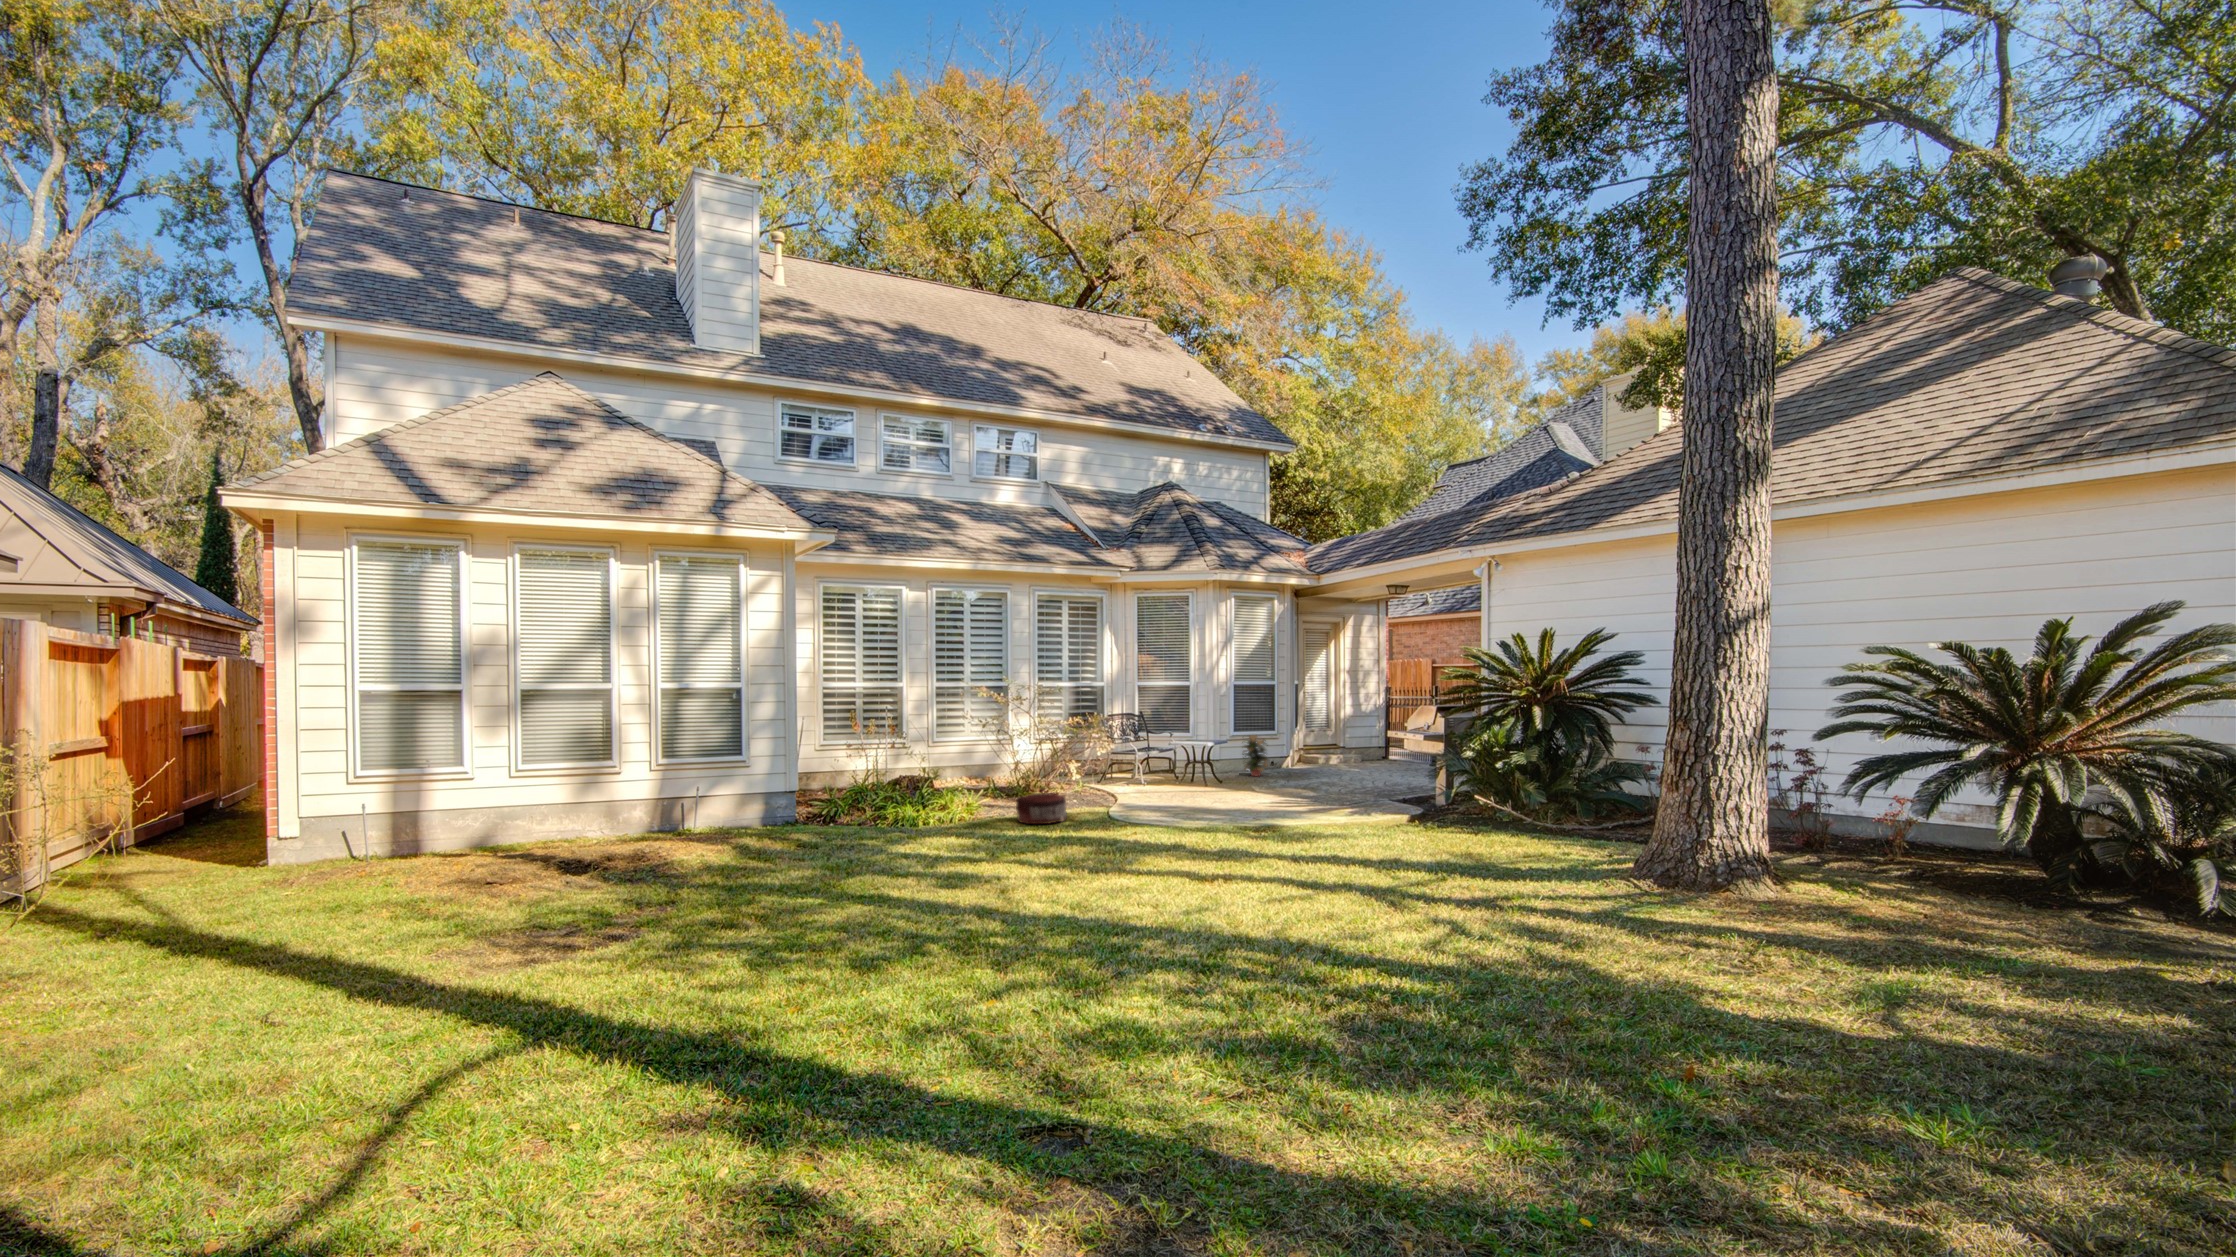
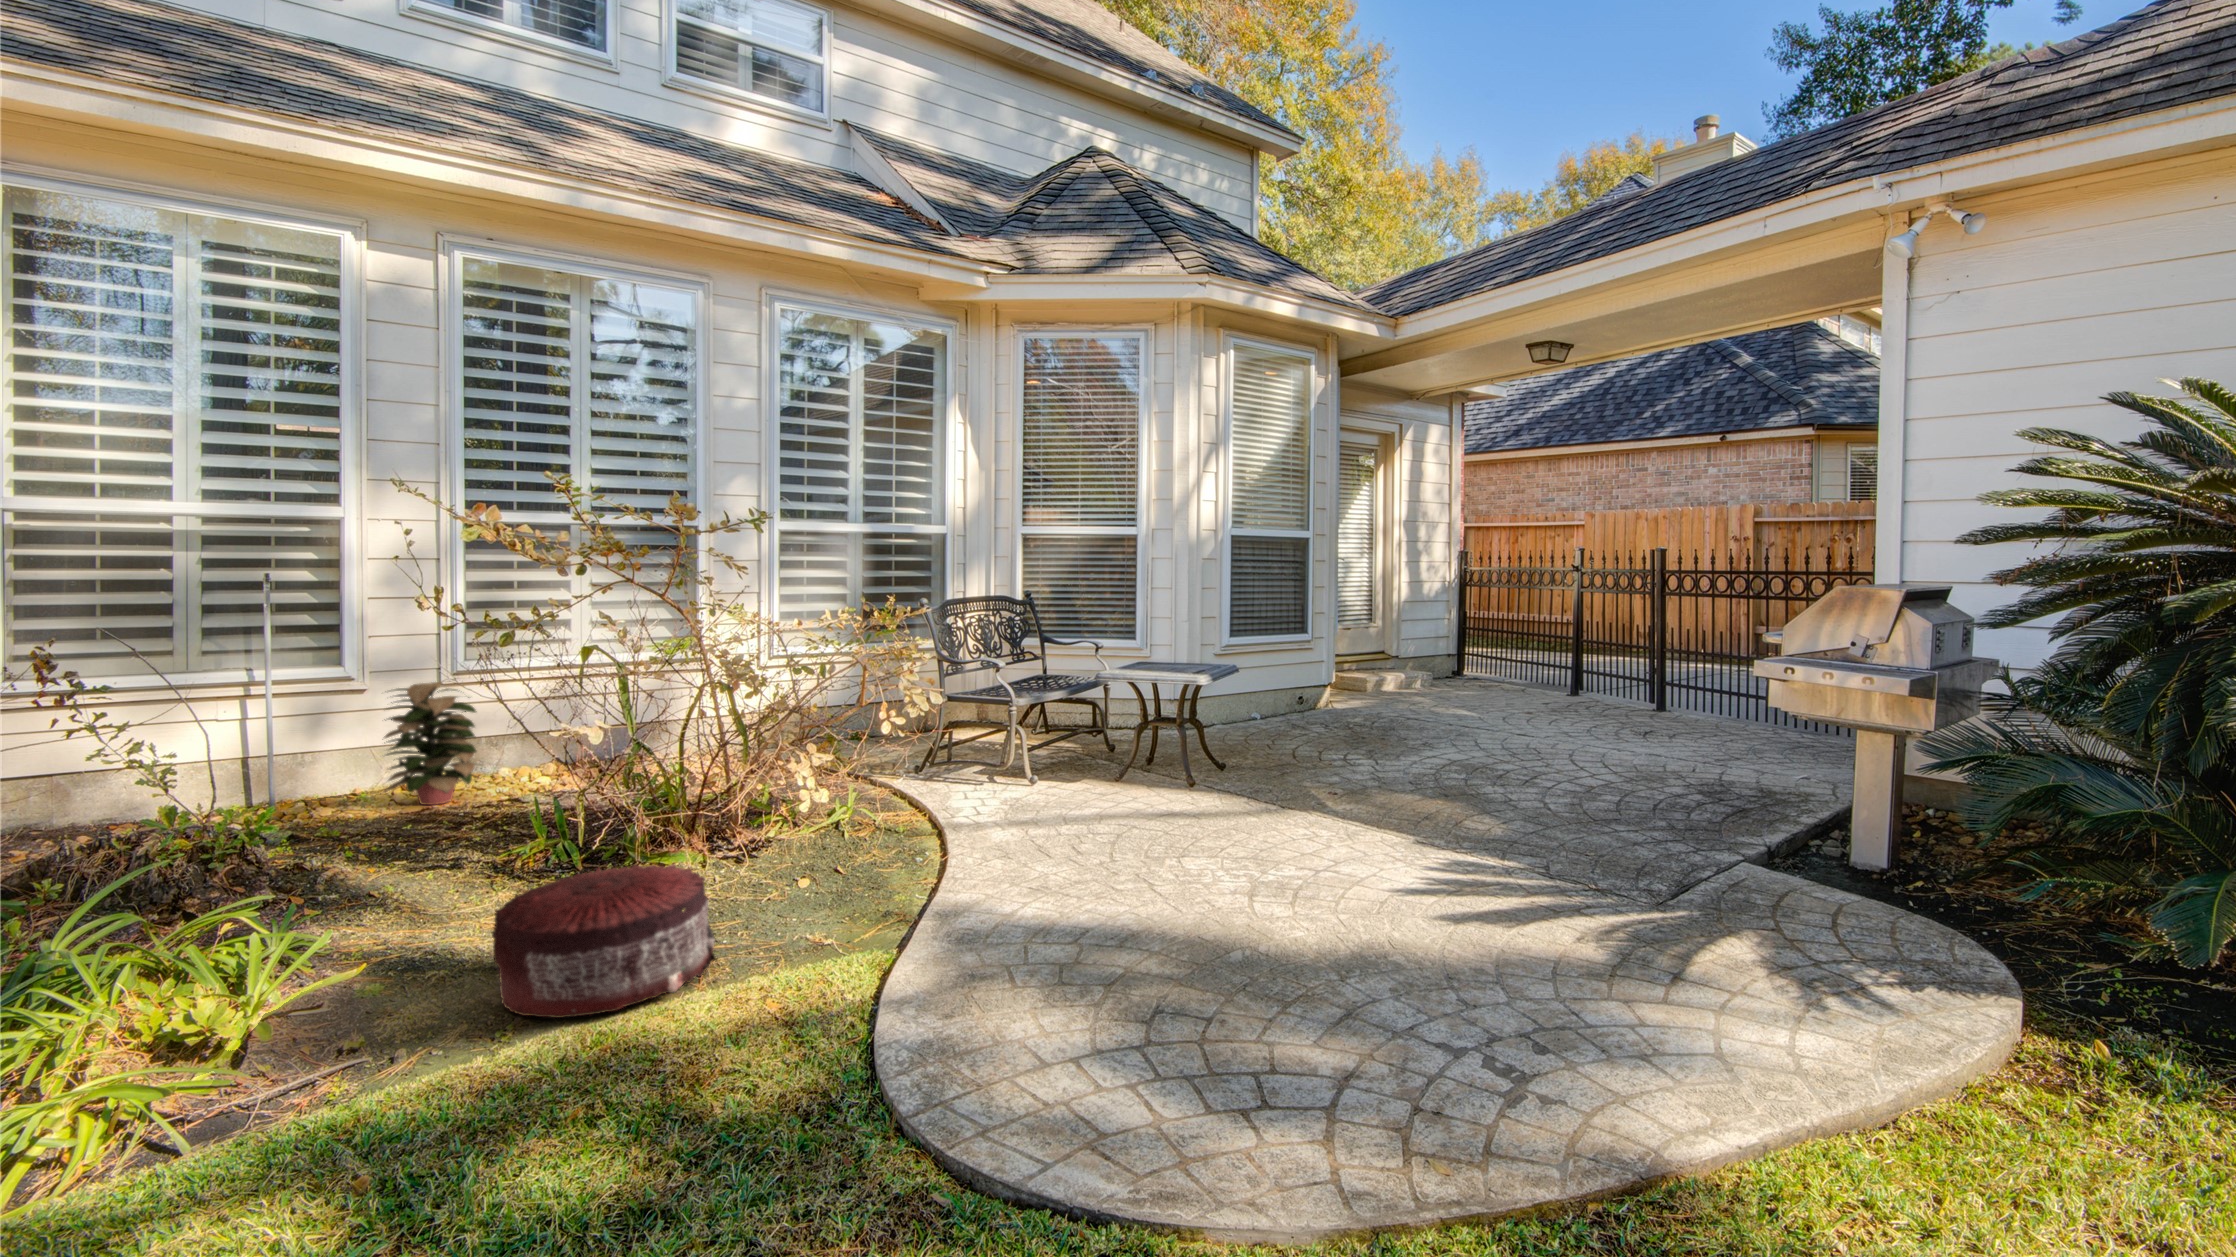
decorative plant: present [1243,735,1268,776] -> present [384,682,477,805]

